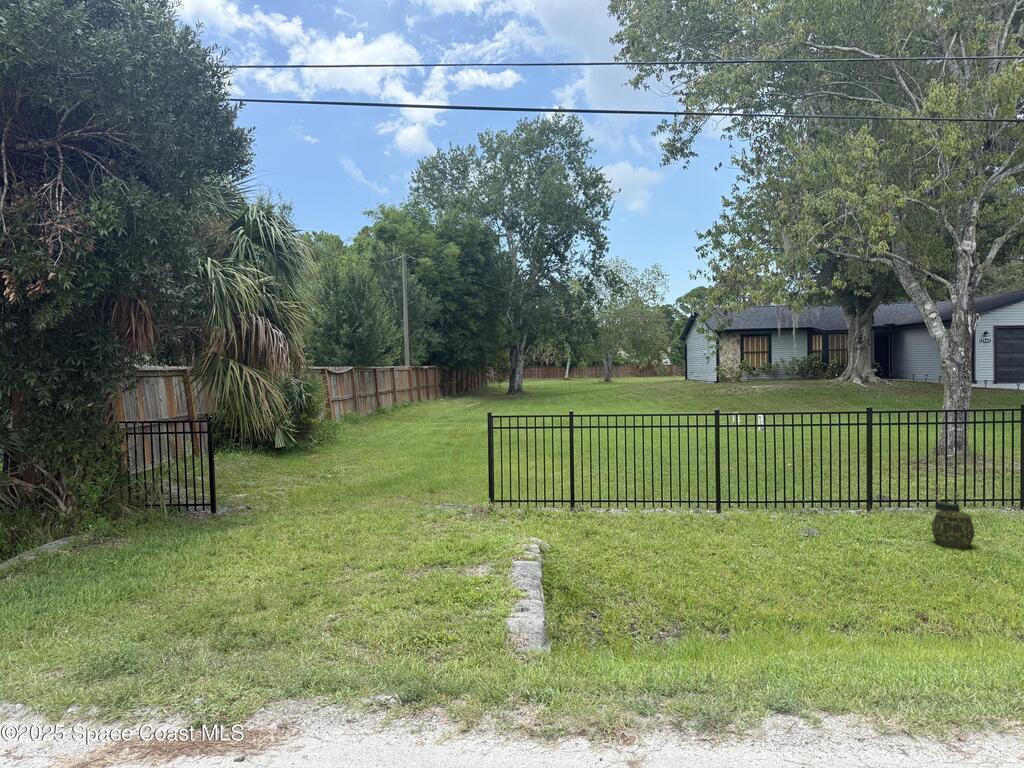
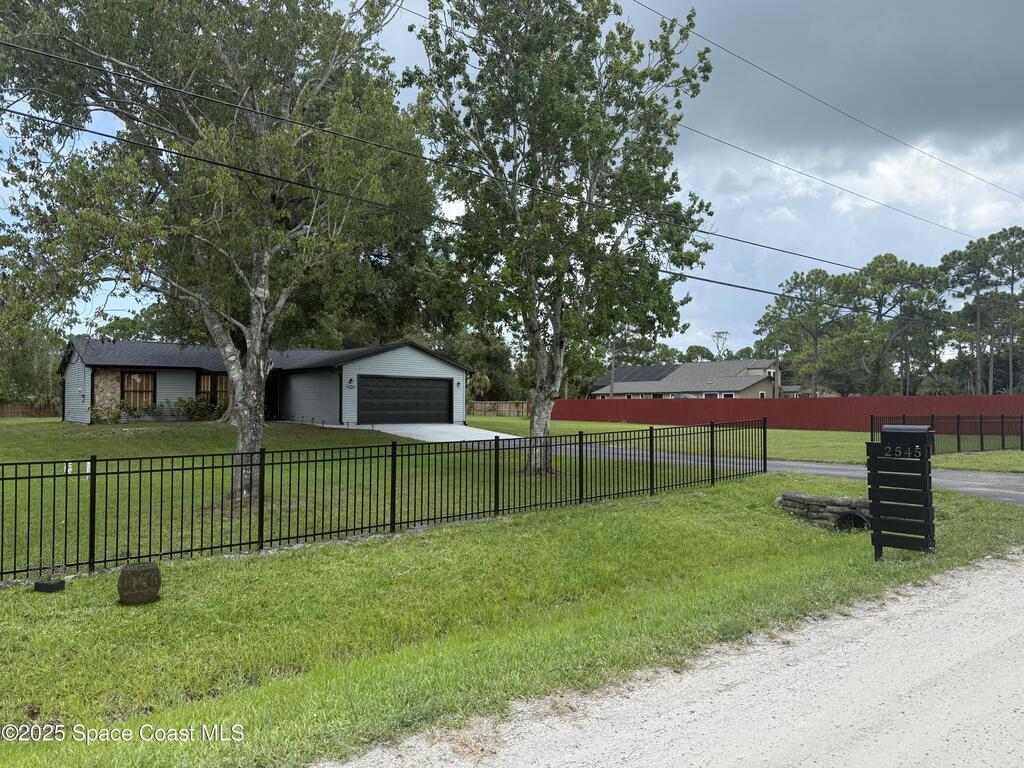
decorative plant: present [930,485,963,512] -> present [28,558,70,592]

